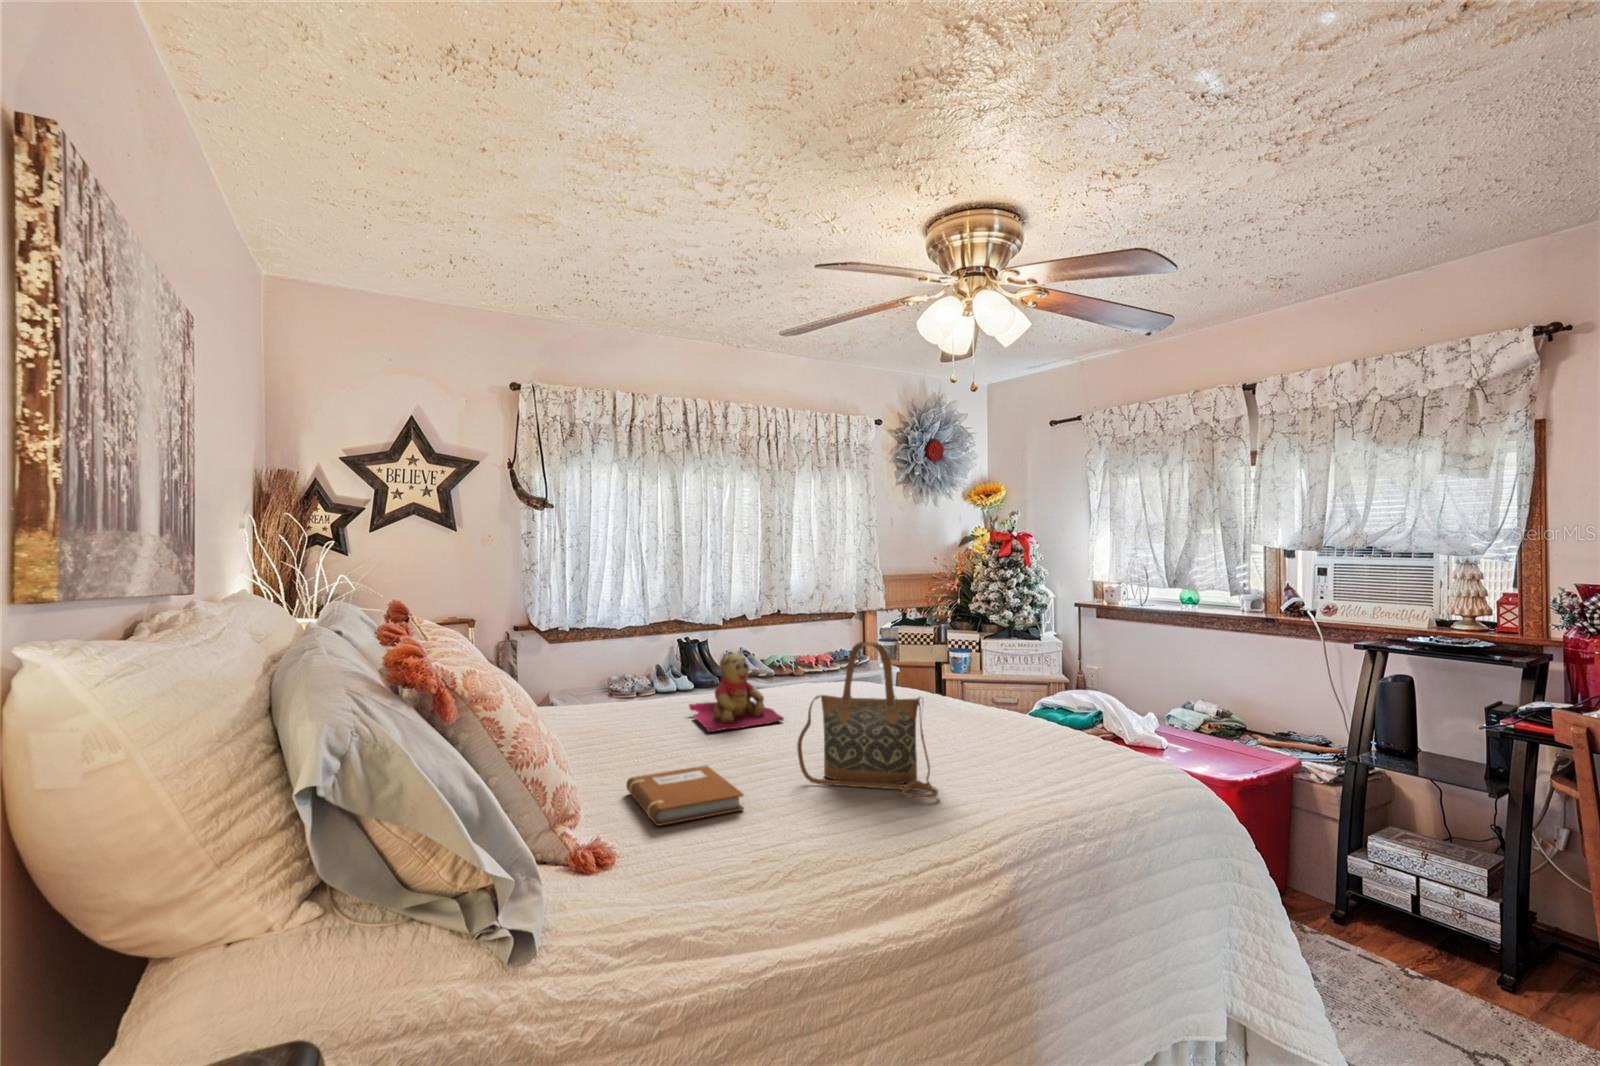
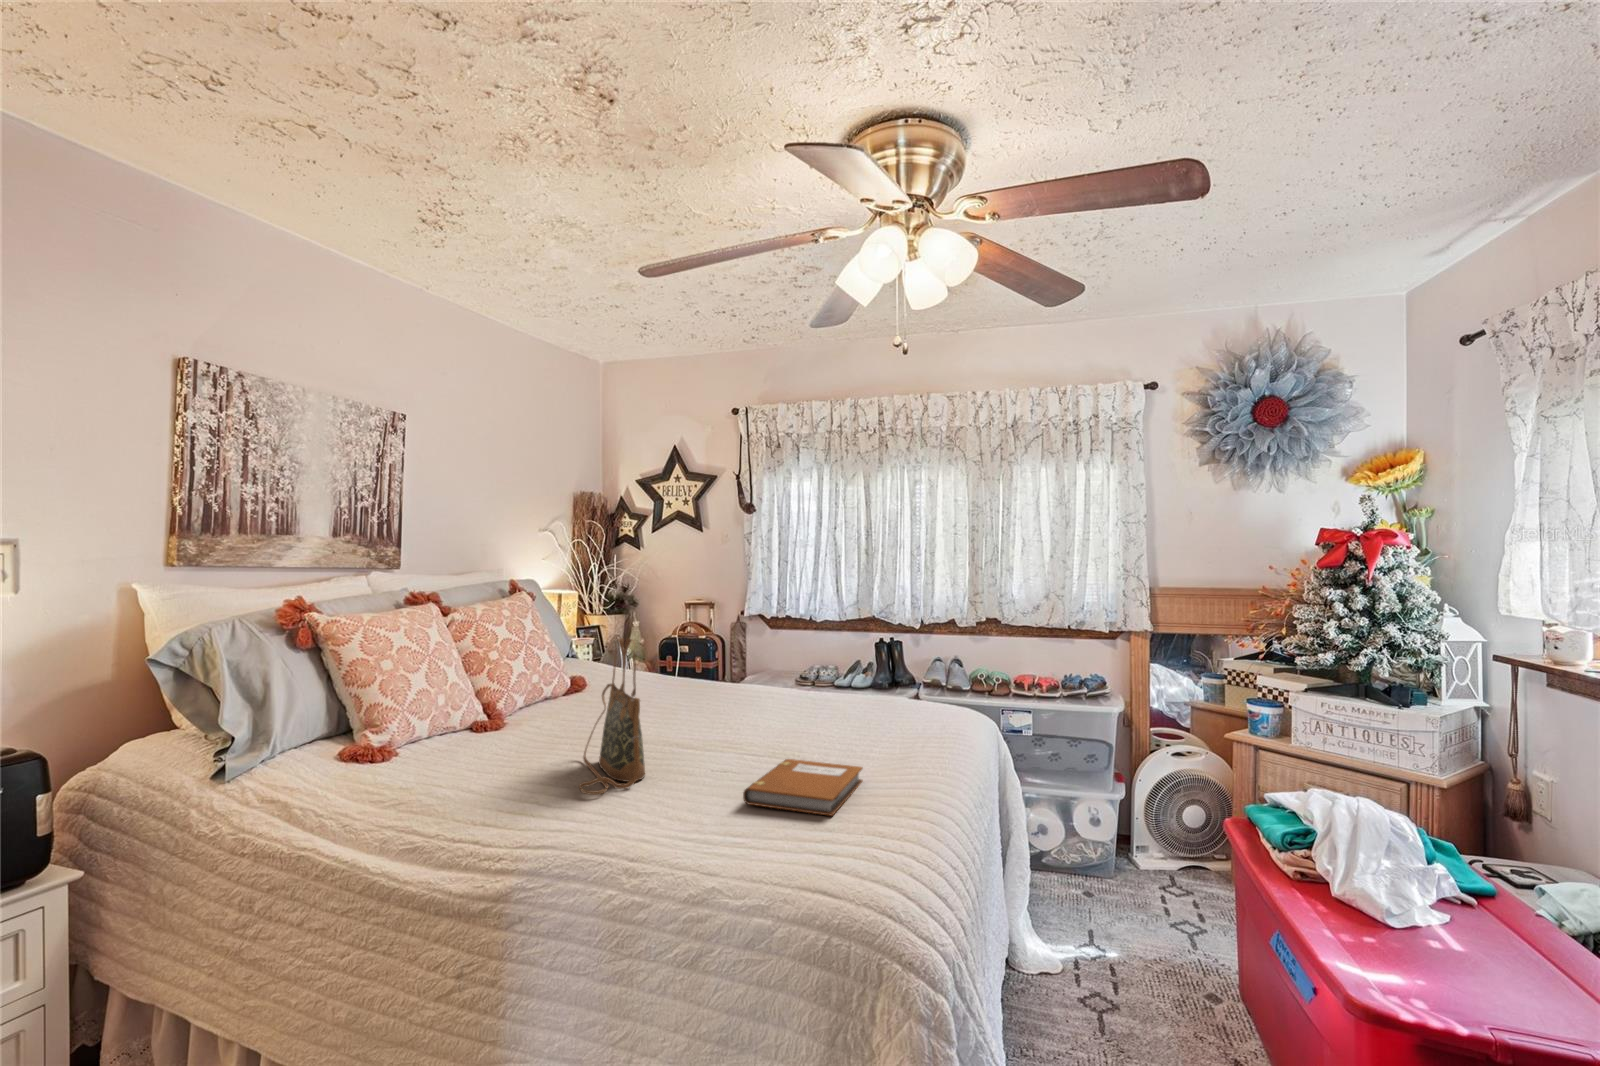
teddy bear: present [689,653,783,732] -> none [664,646,764,716]
notebook: present [626,765,744,826] -> present [743,759,863,816]

